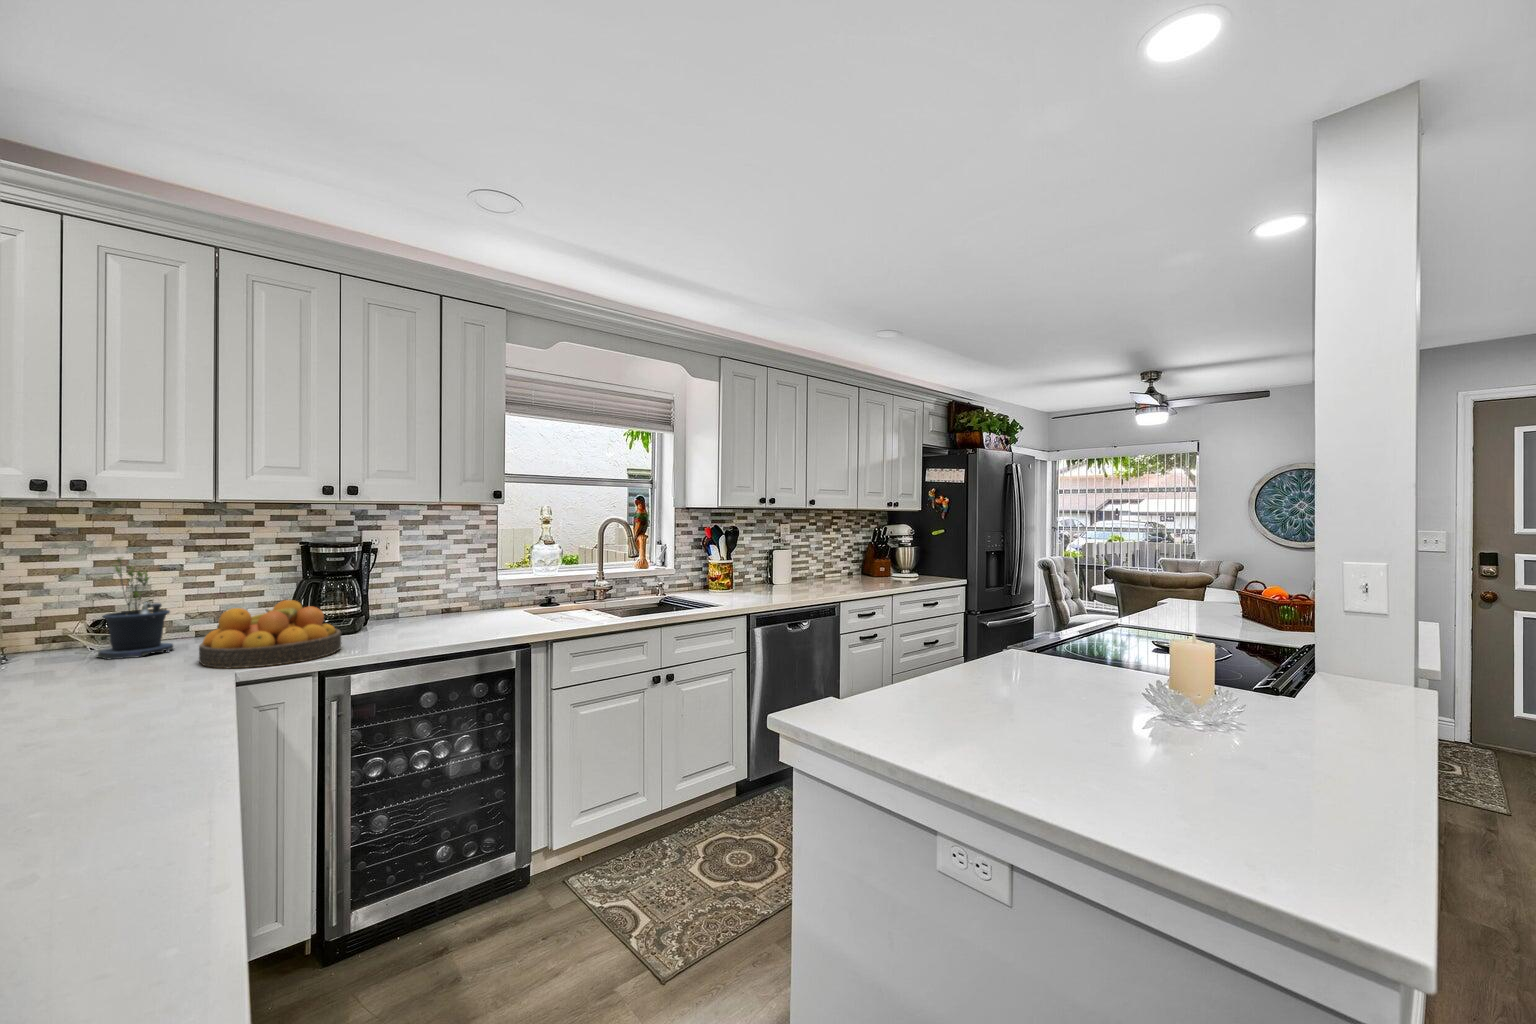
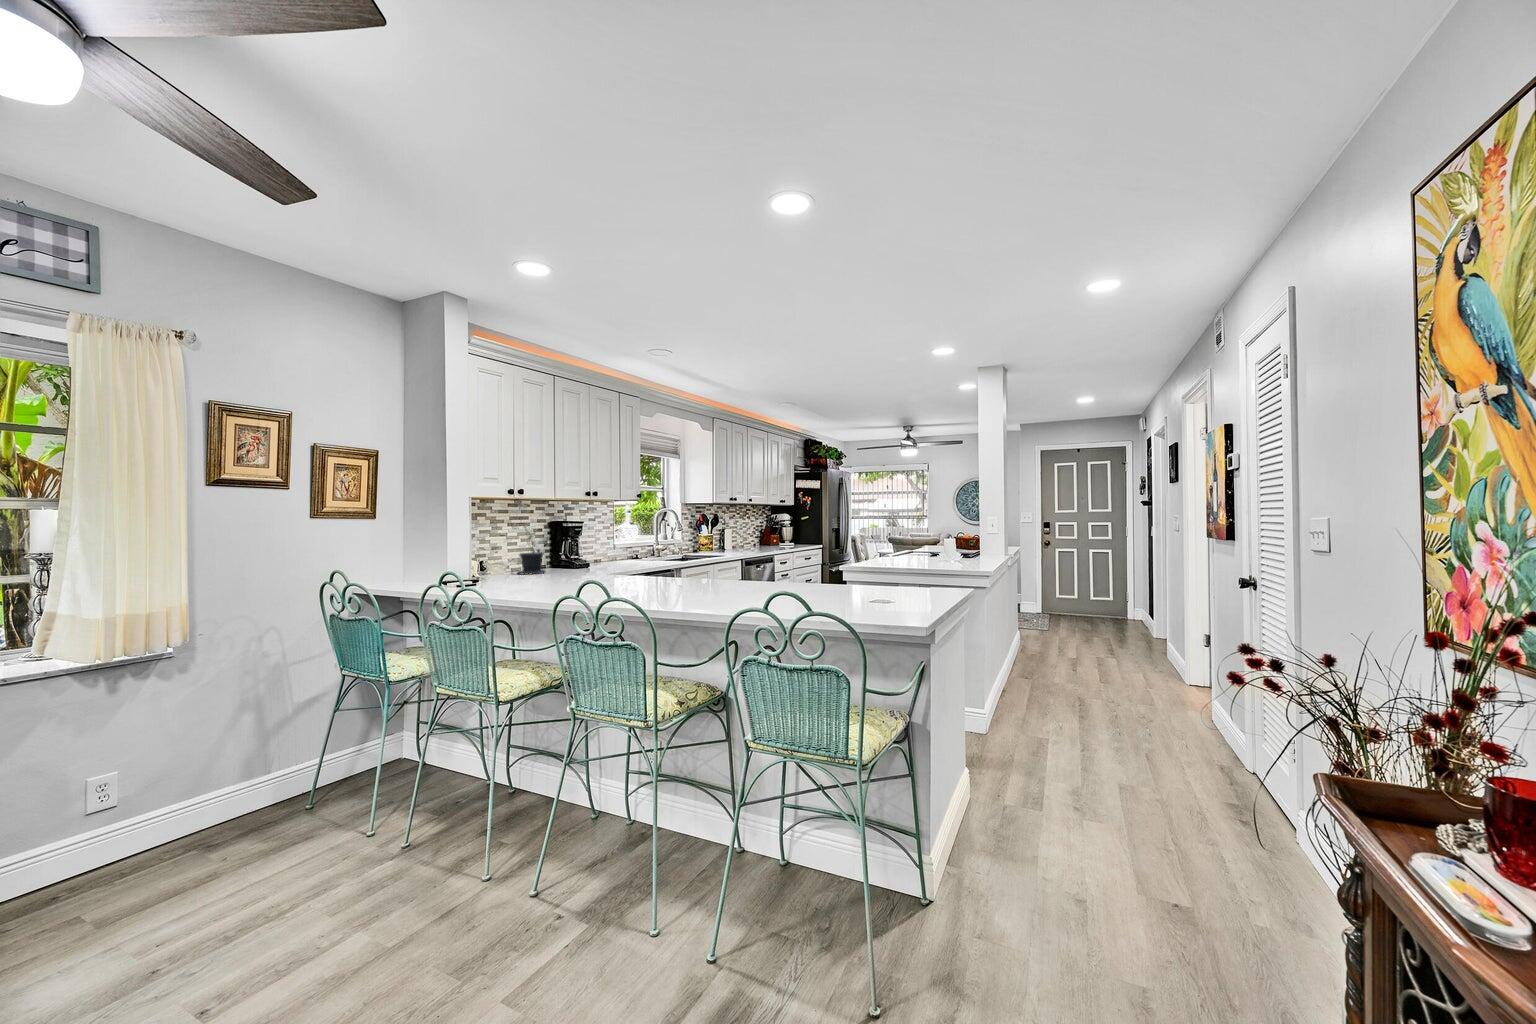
fruit bowl: present [199,600,341,669] -> none [576,545,631,573]

